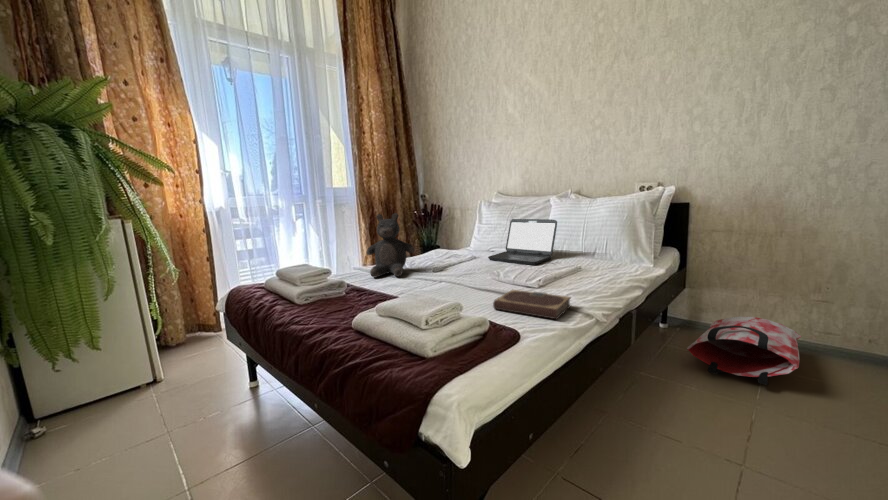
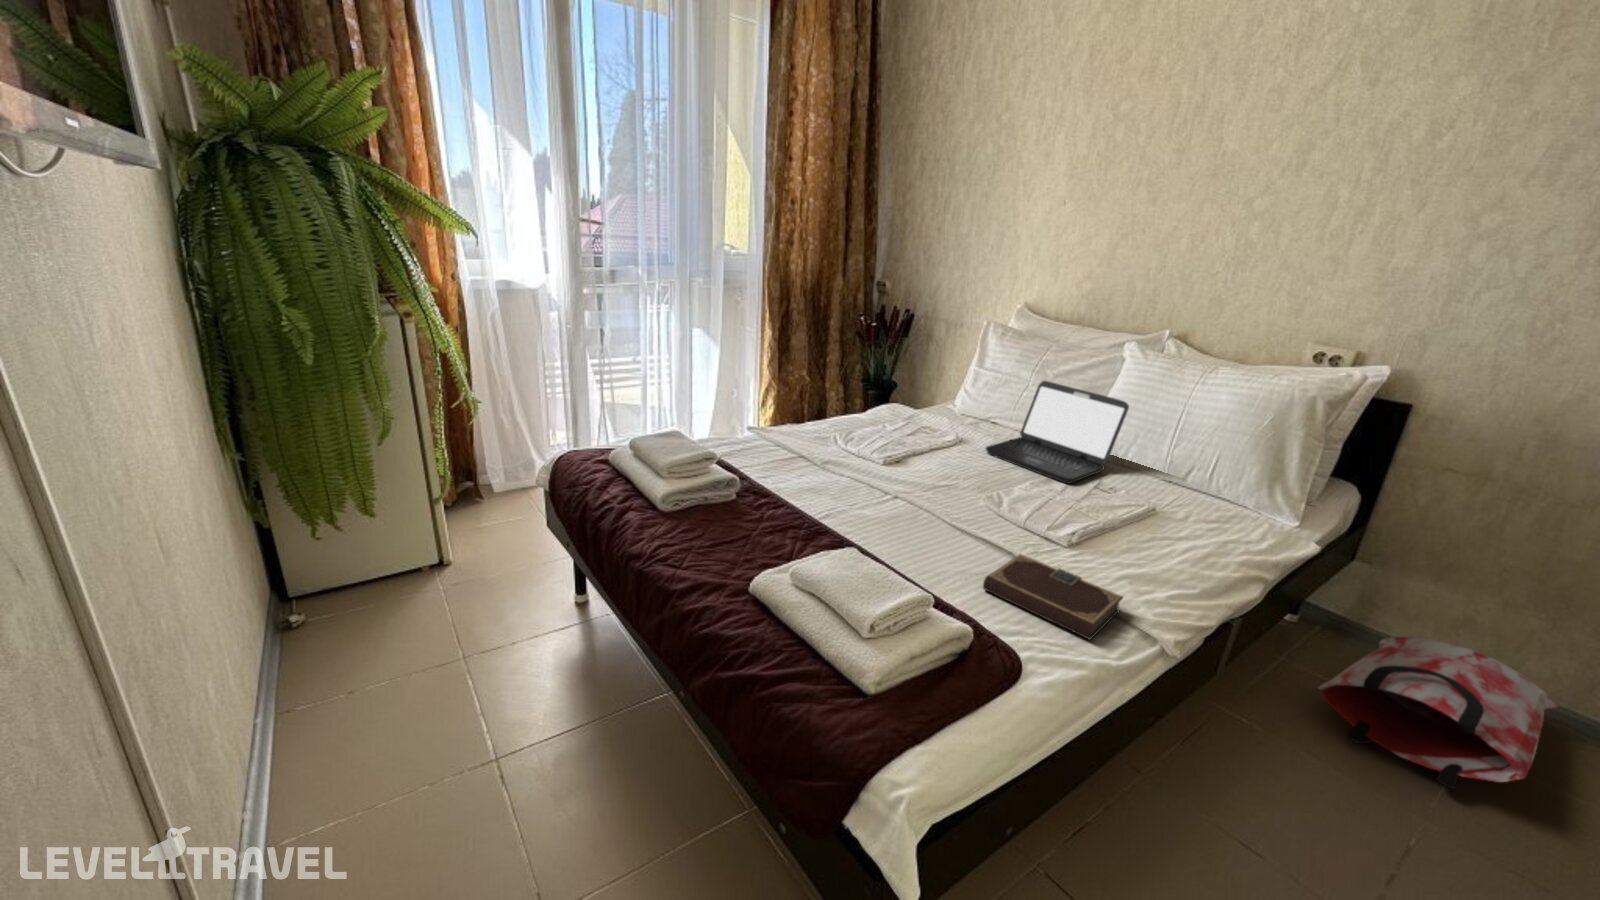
teddy bear: present [366,213,415,277] -> none [775,354,858,470]

